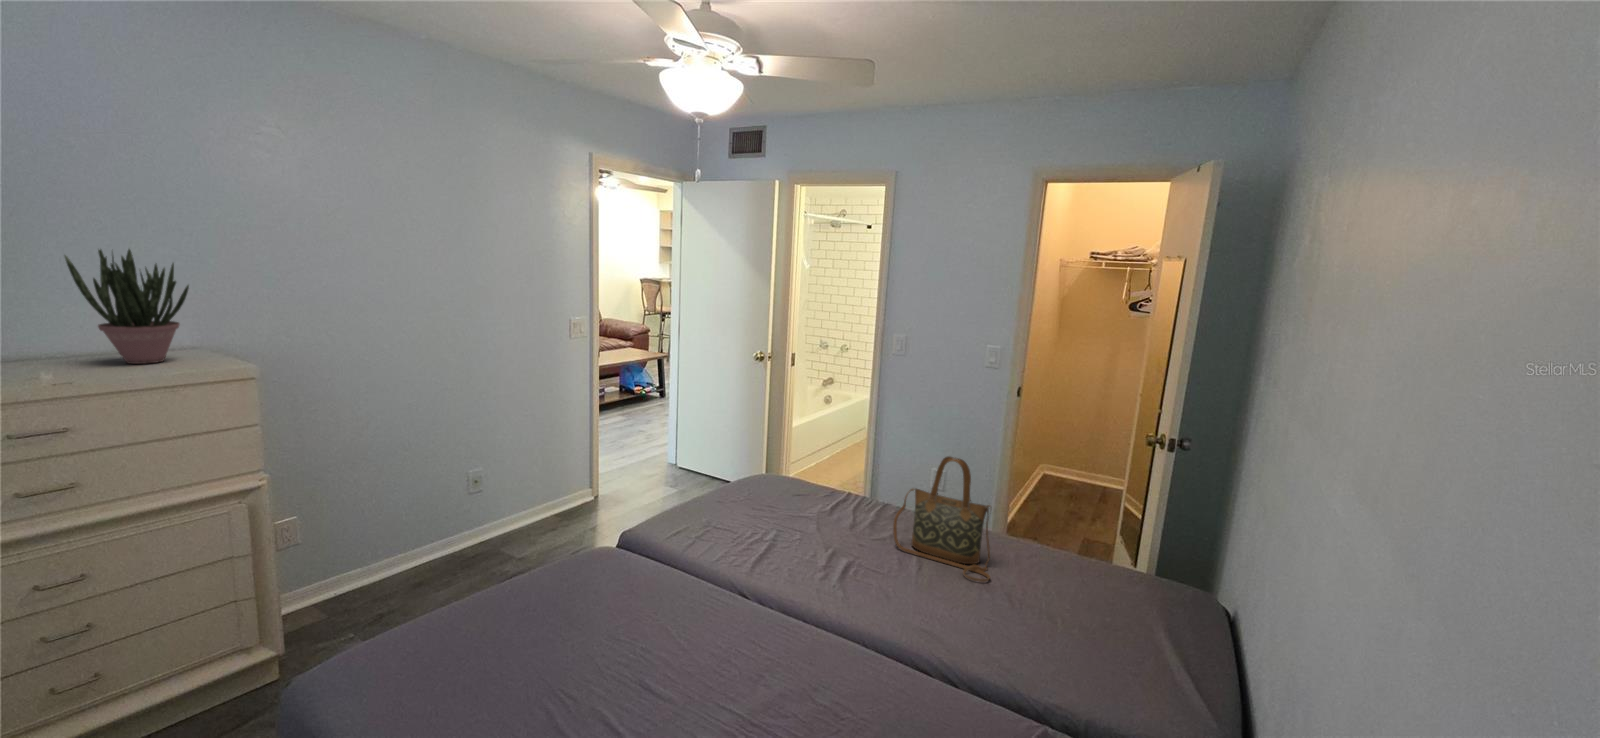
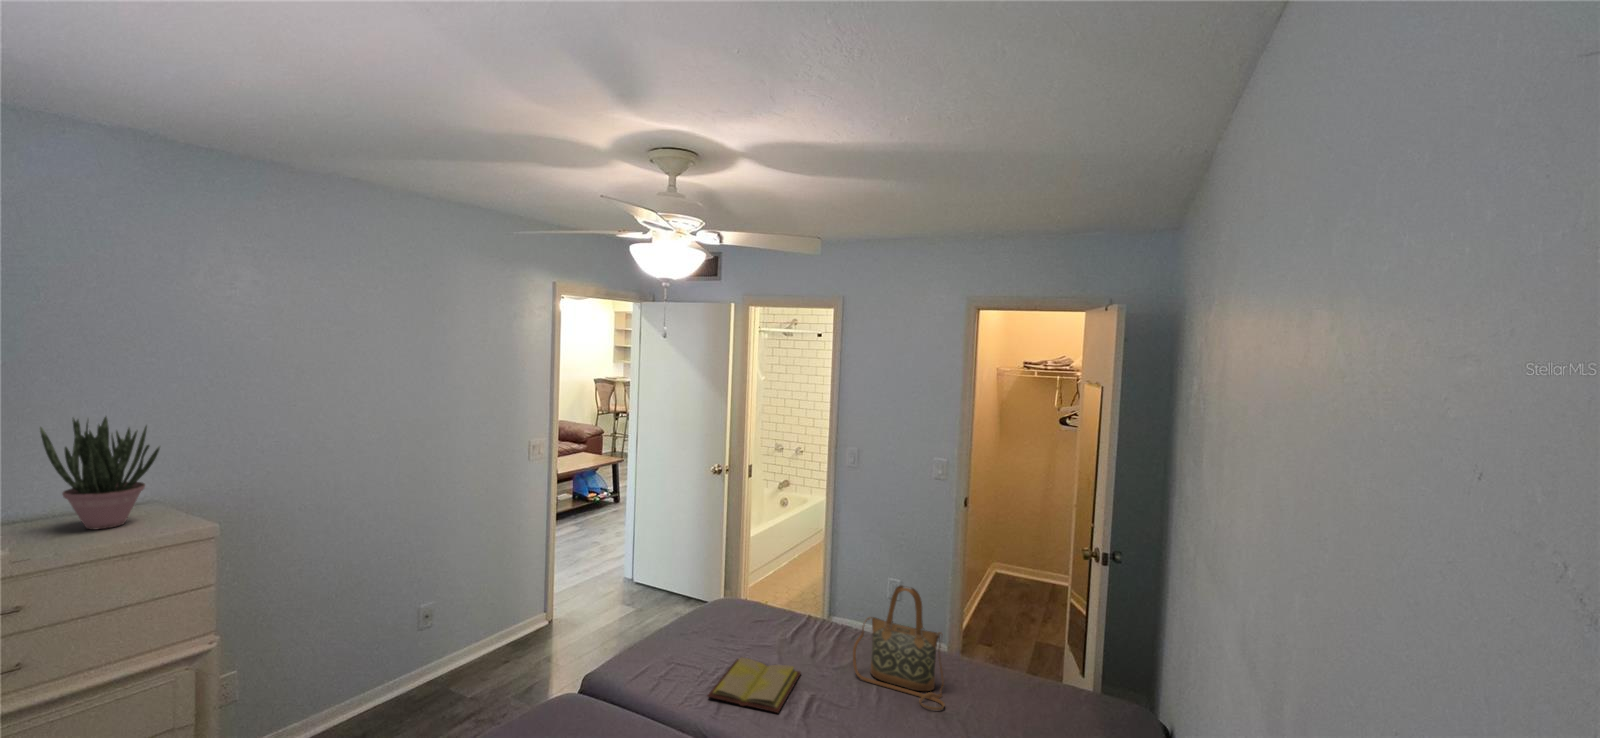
diary: none [741,524,839,575] -> present [708,658,801,713]

